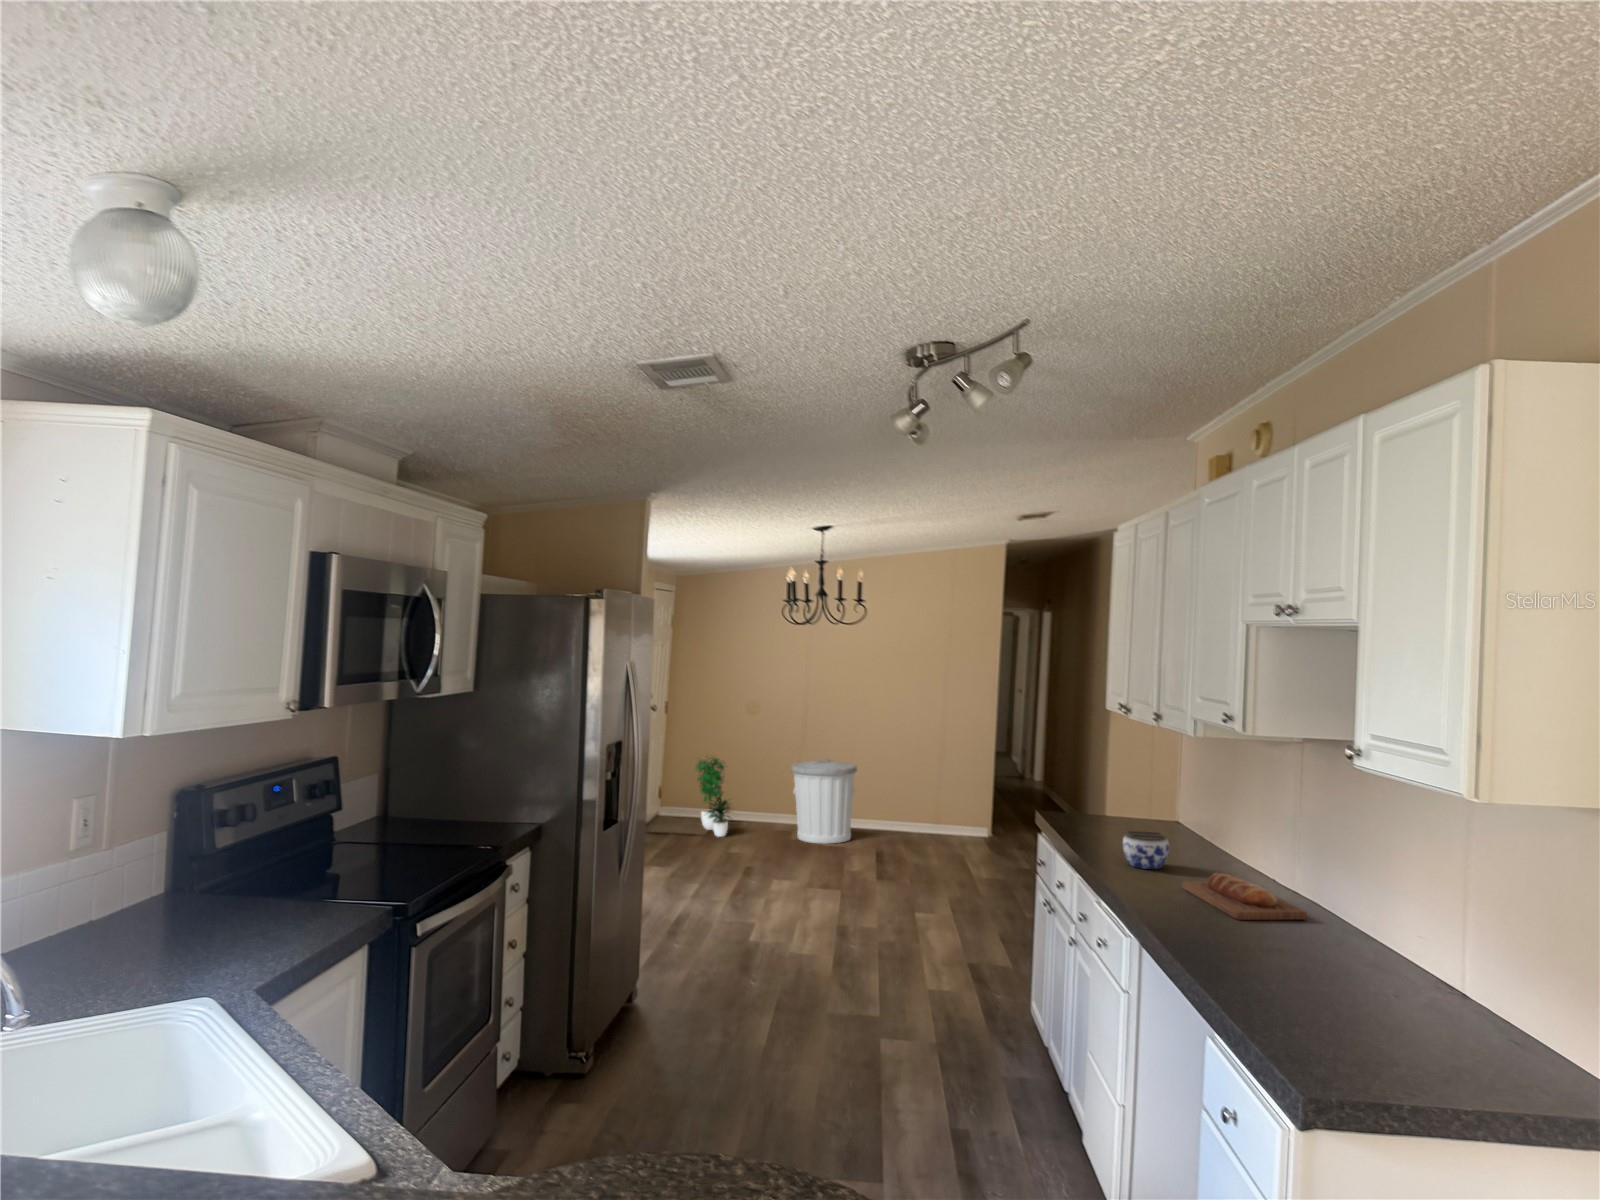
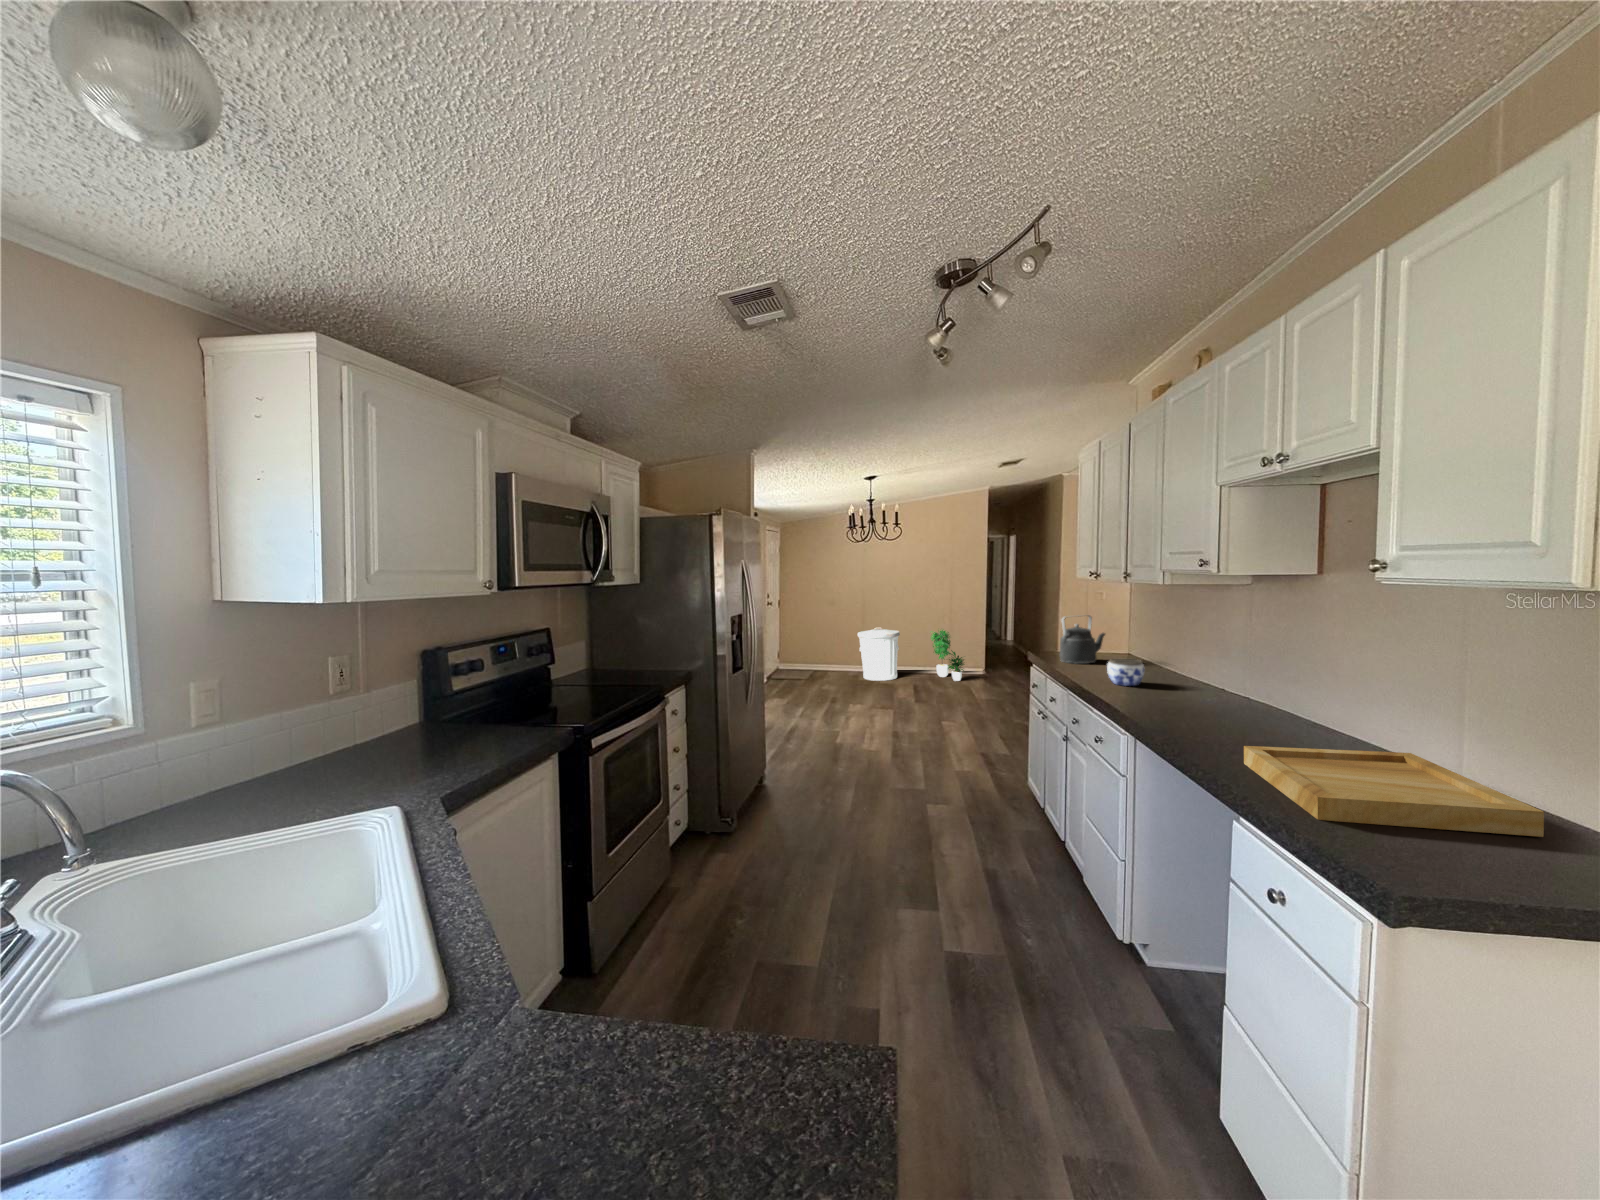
potted plant: present [696,757,730,837] -> present [931,630,964,681]
kettle: none [1072,765,1134,835] -> present [1060,615,1105,664]
bread loaf: present [1182,873,1307,920] -> none [1161,686,1278,721]
tray: none [1241,951,1494,1051] -> present [1244,746,1544,837]

